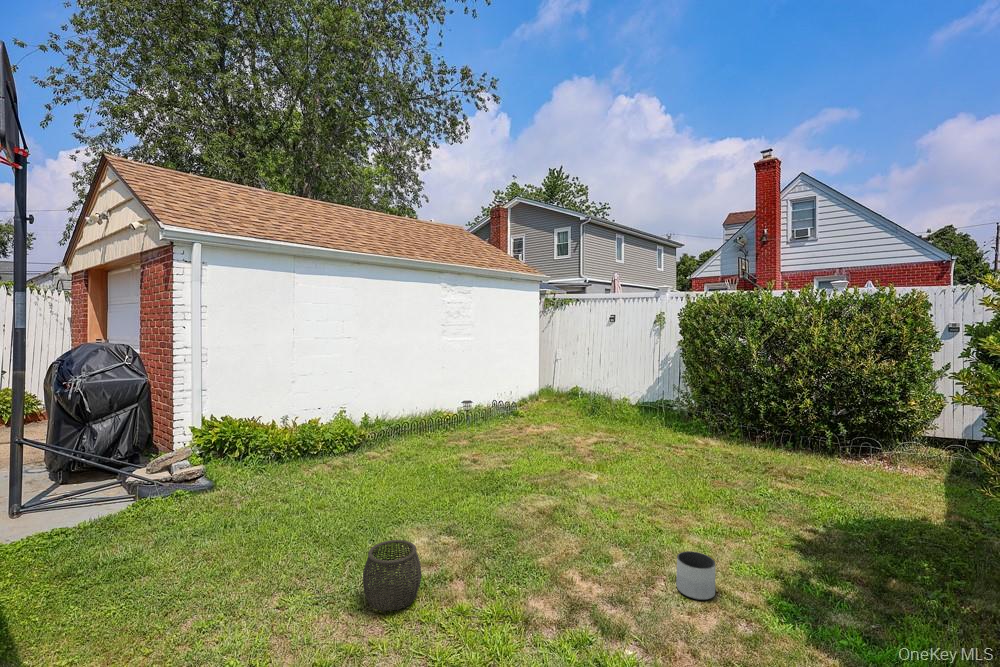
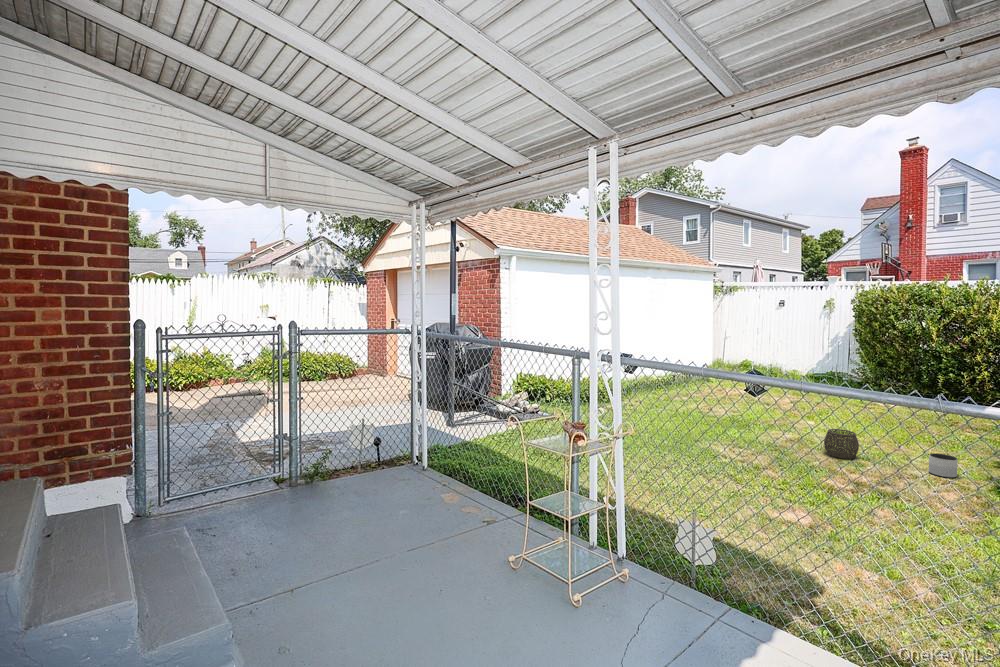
woven basket: present [363,540,422,612] -> present [824,429,859,459]

